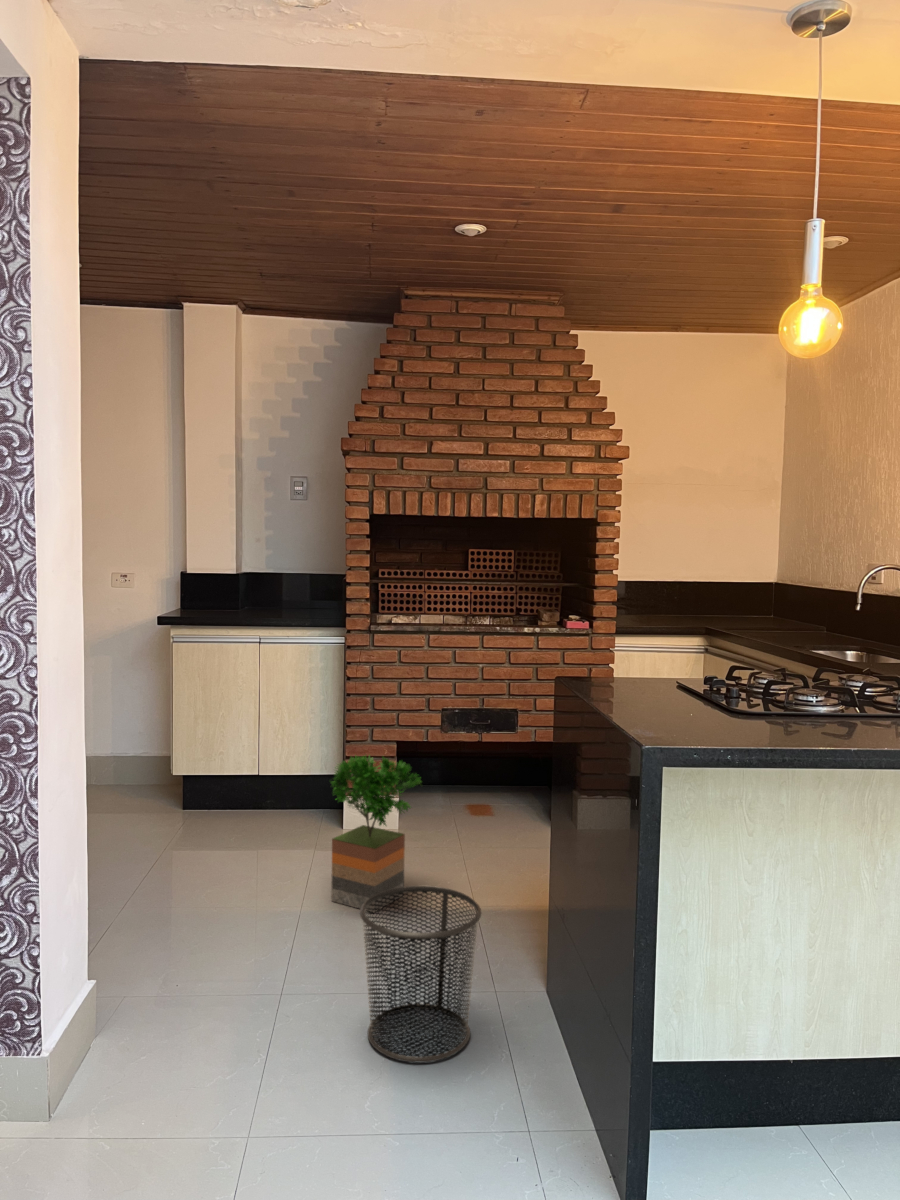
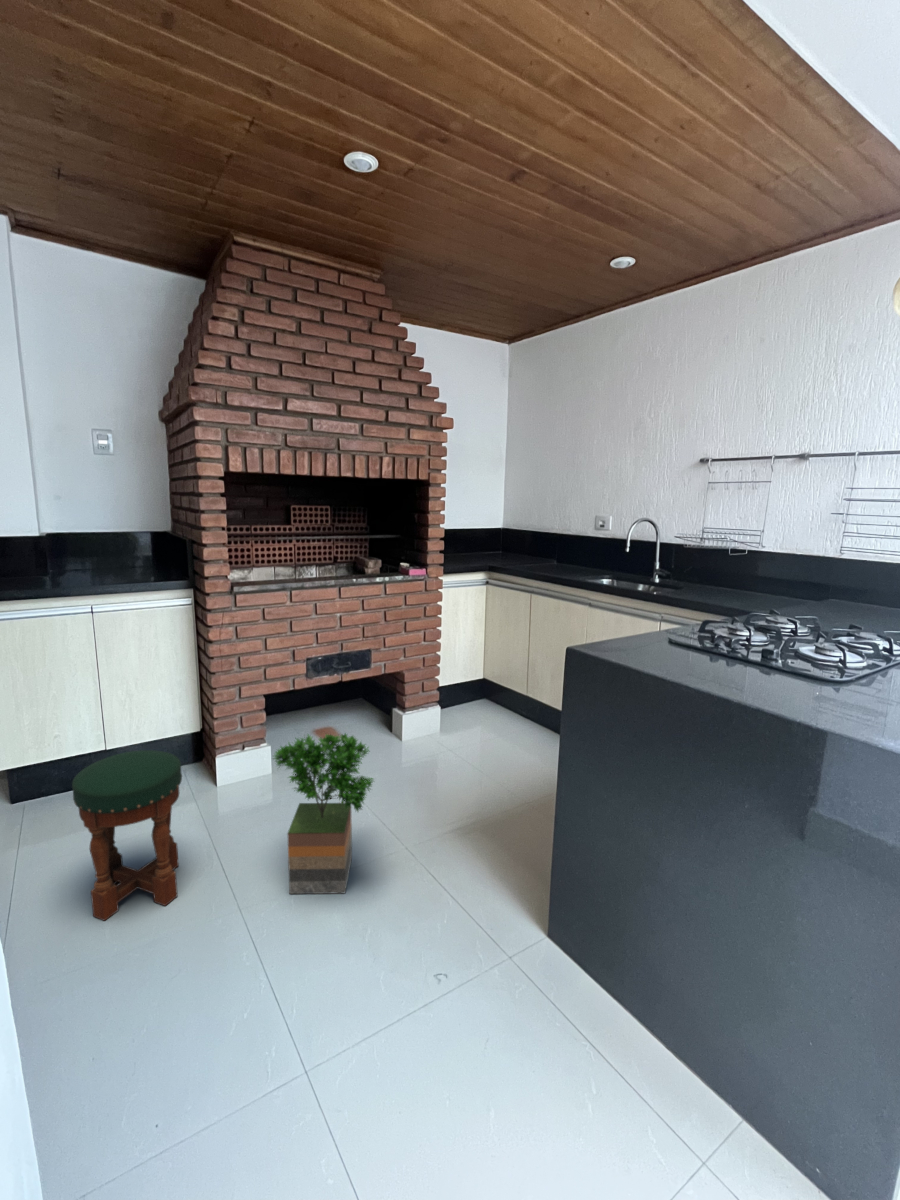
stool: none [191,749,273,883] -> present [72,750,182,920]
trash can: present [360,886,481,1063] -> none [476,885,611,1101]

